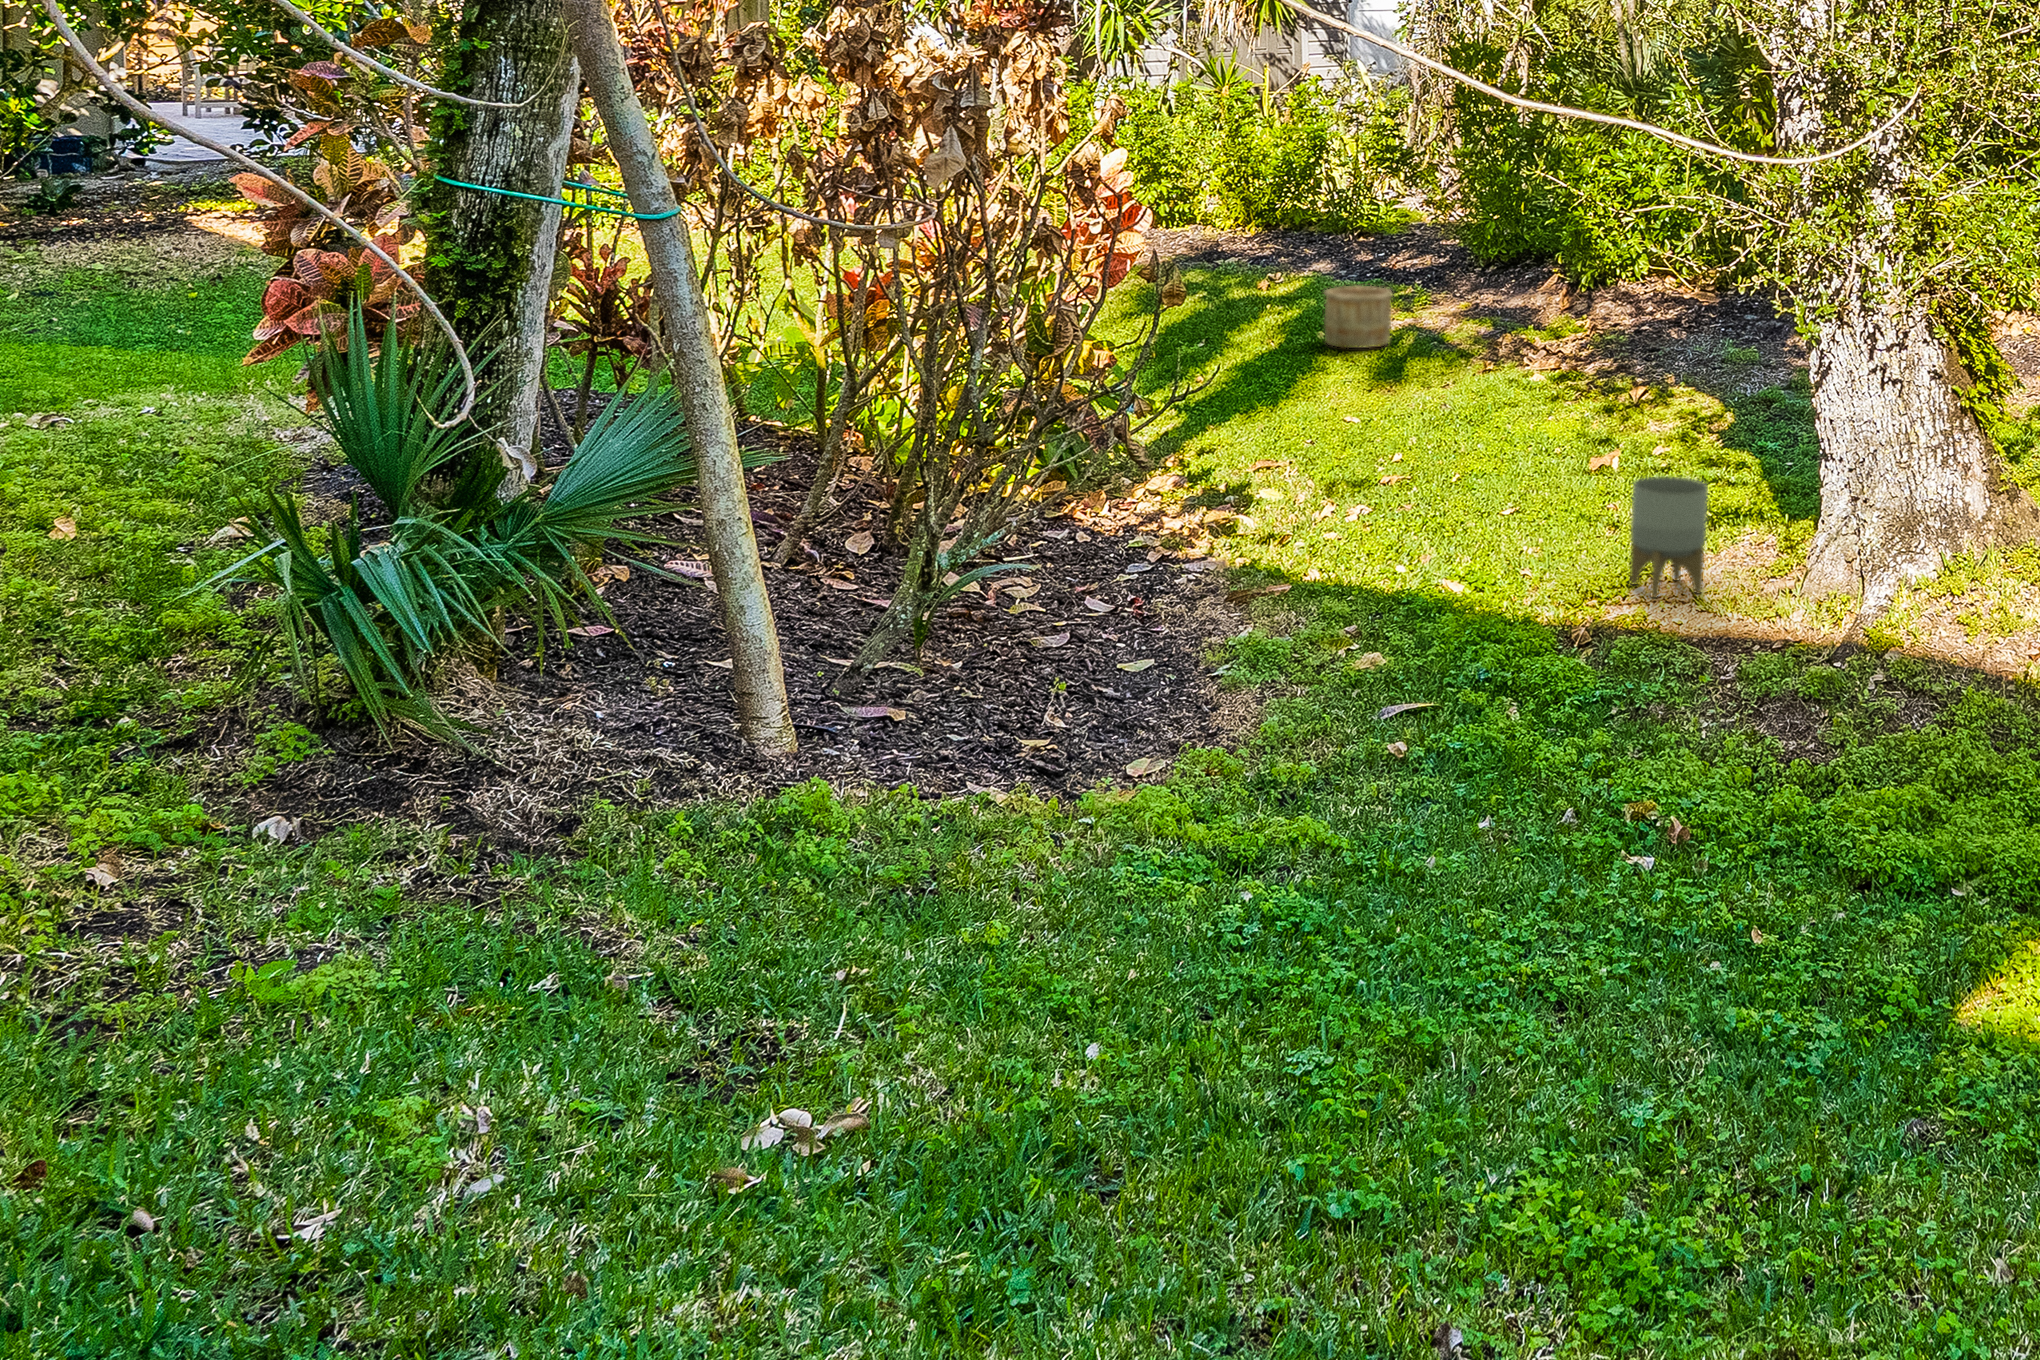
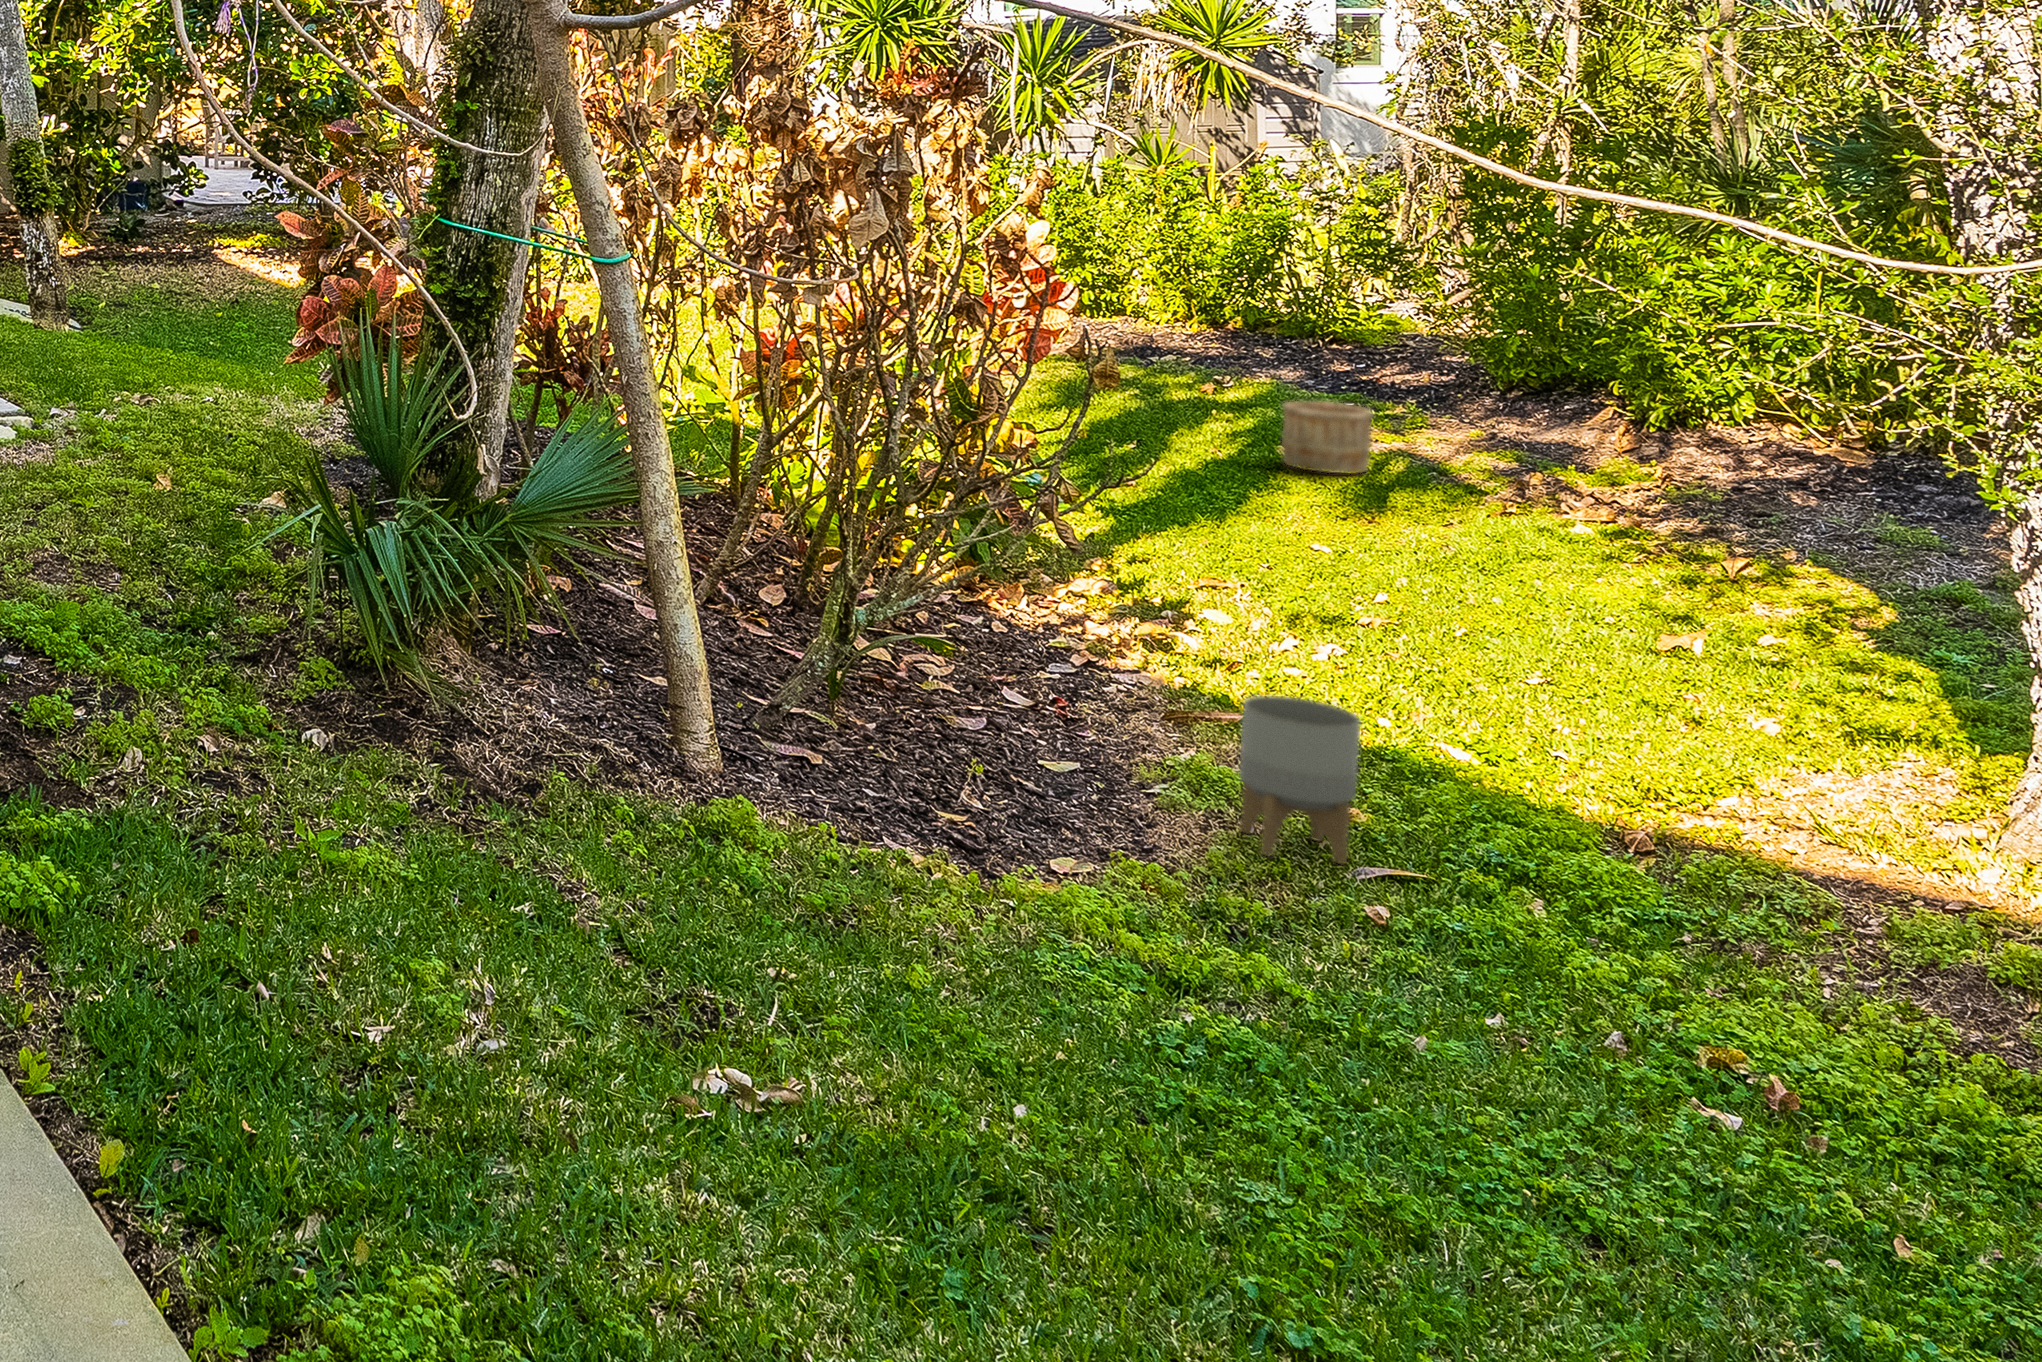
planter: present [1630,476,1708,598] -> present [1239,696,1360,864]

